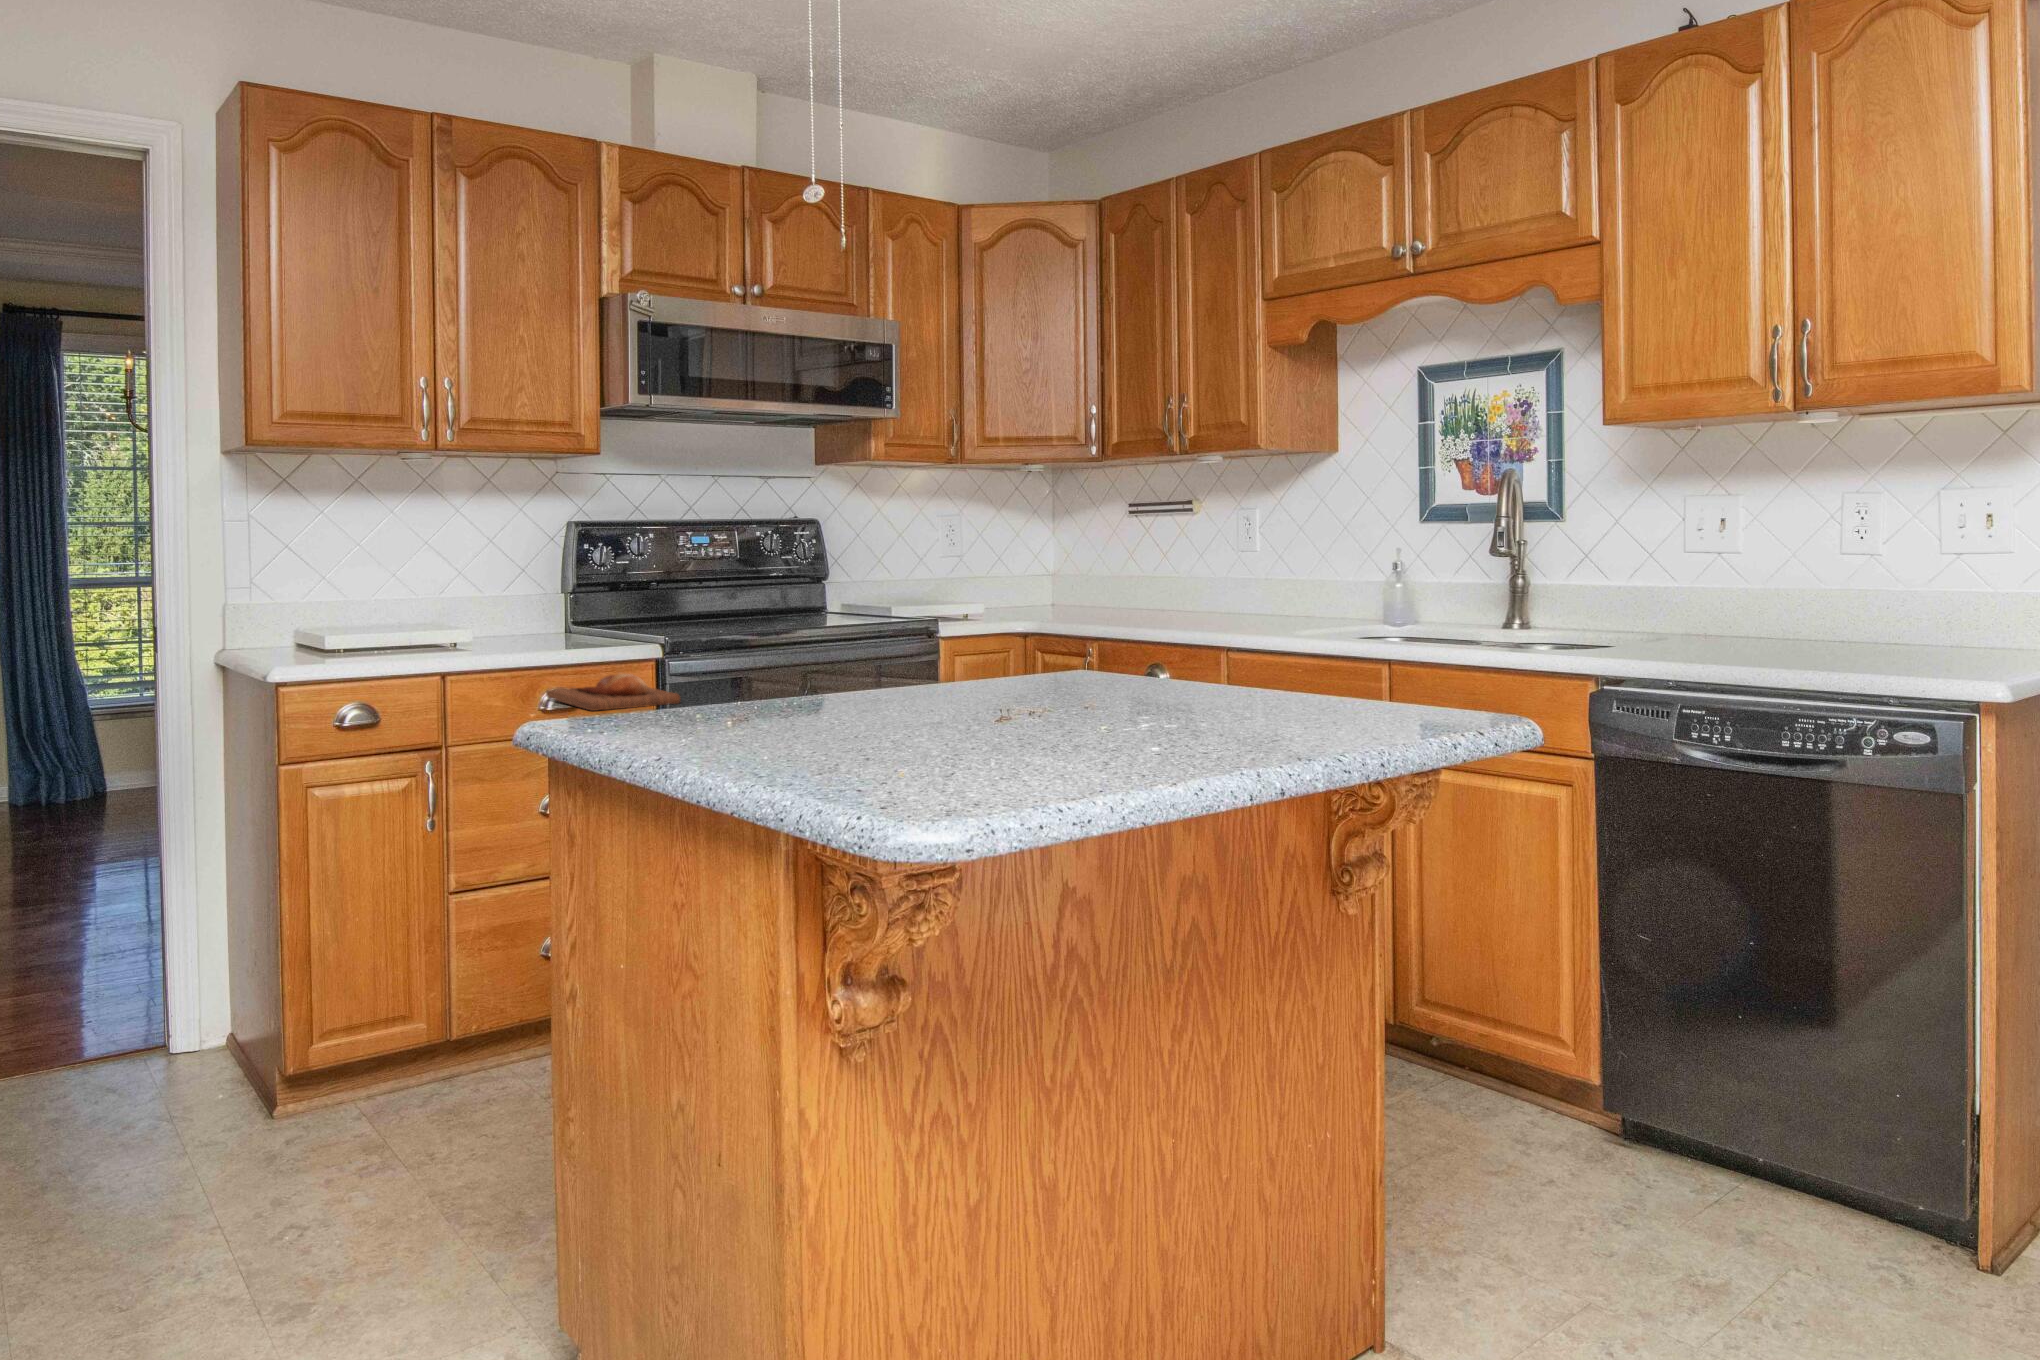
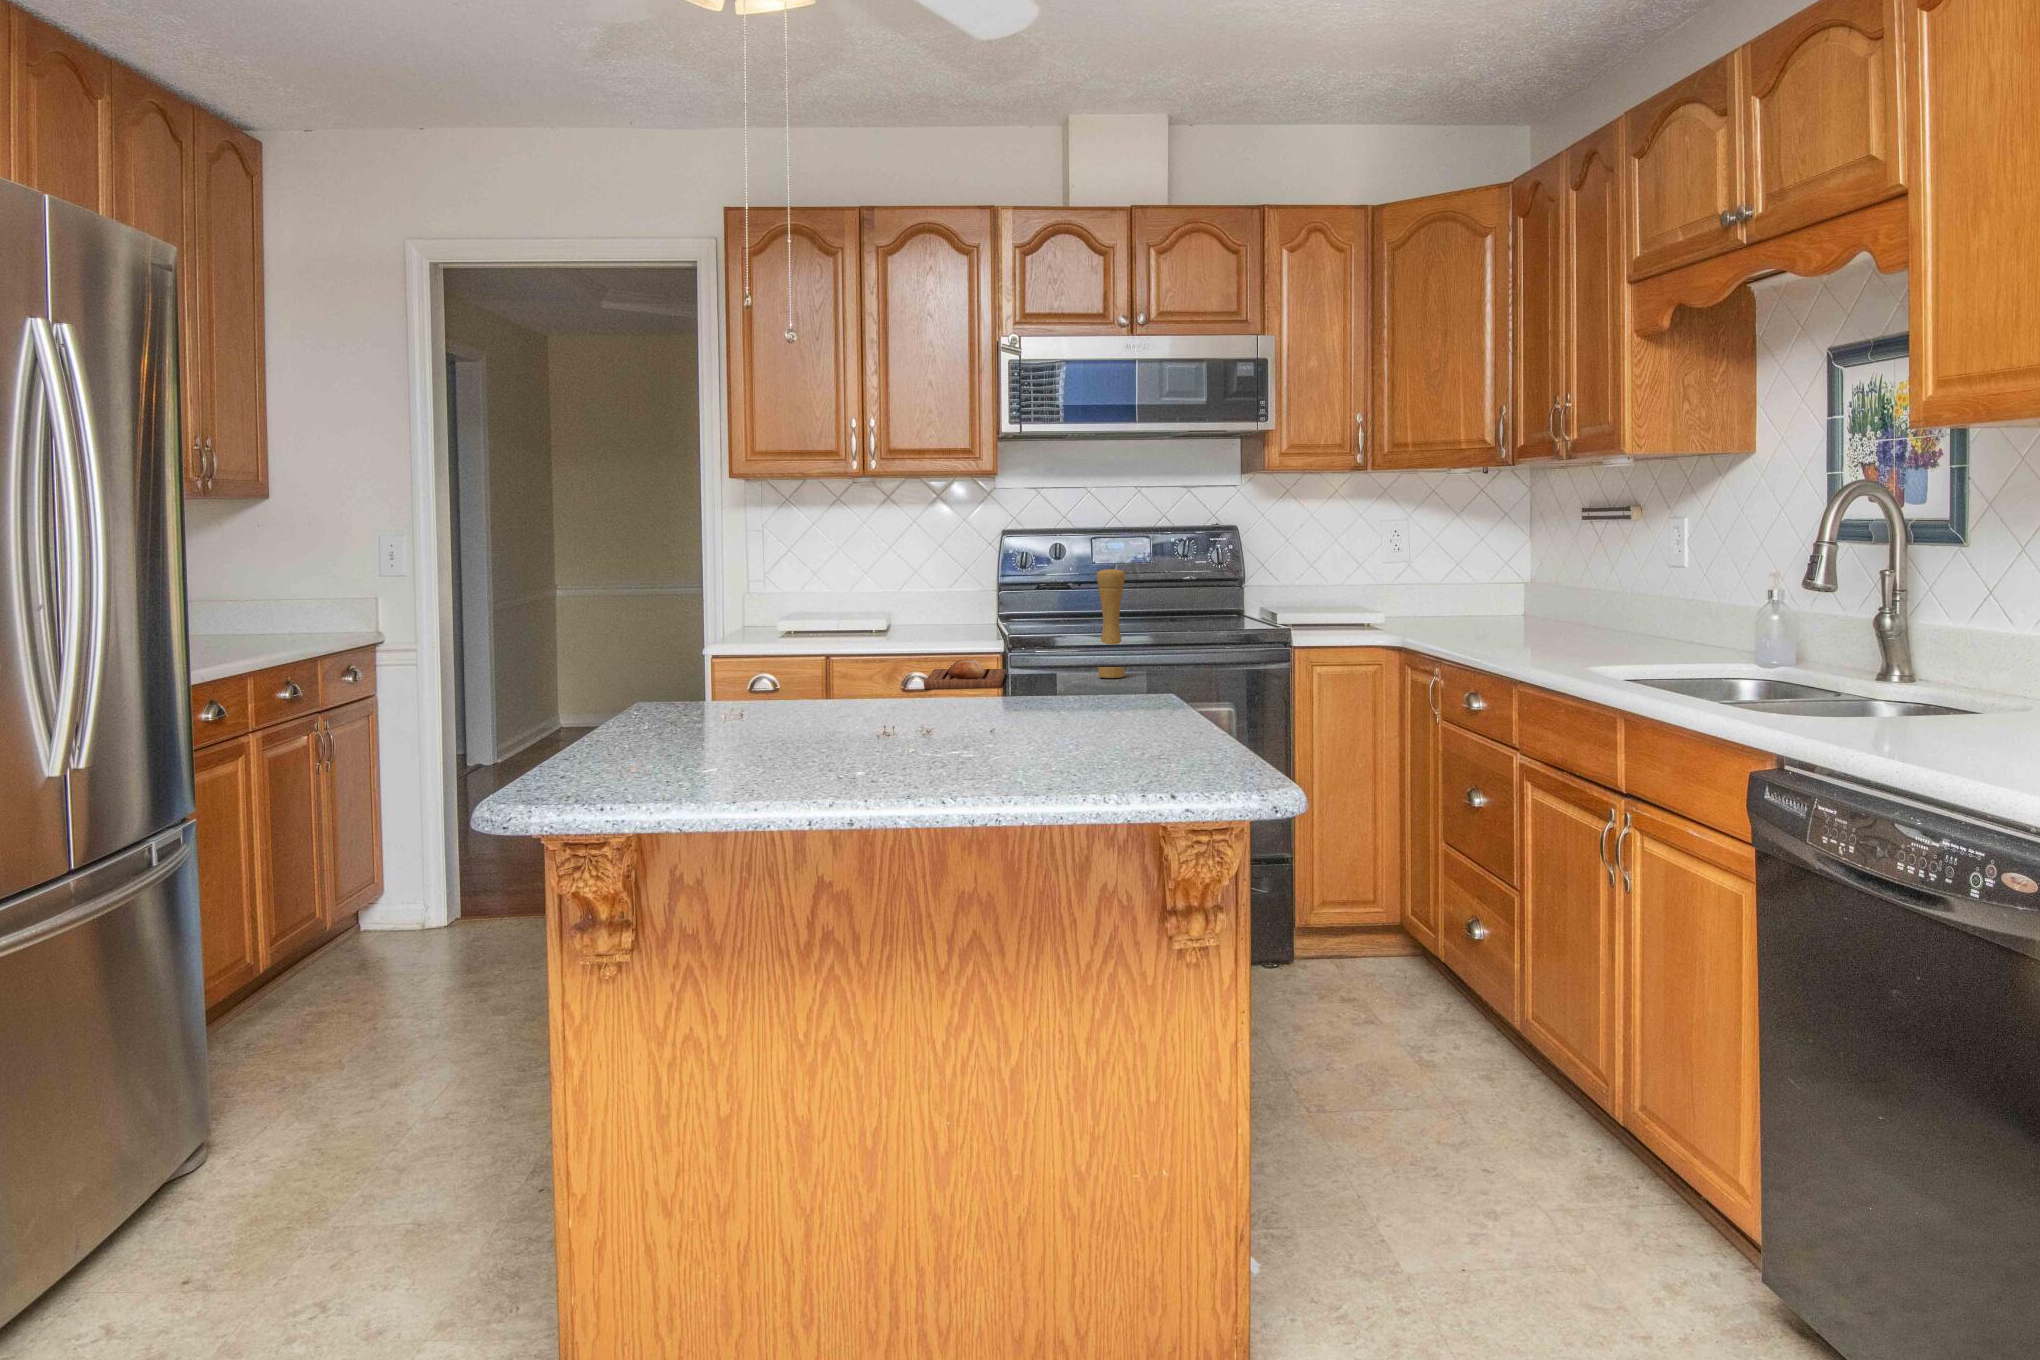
pepper mill: none [749,562,782,686] -> present [1097,567,1125,678]

